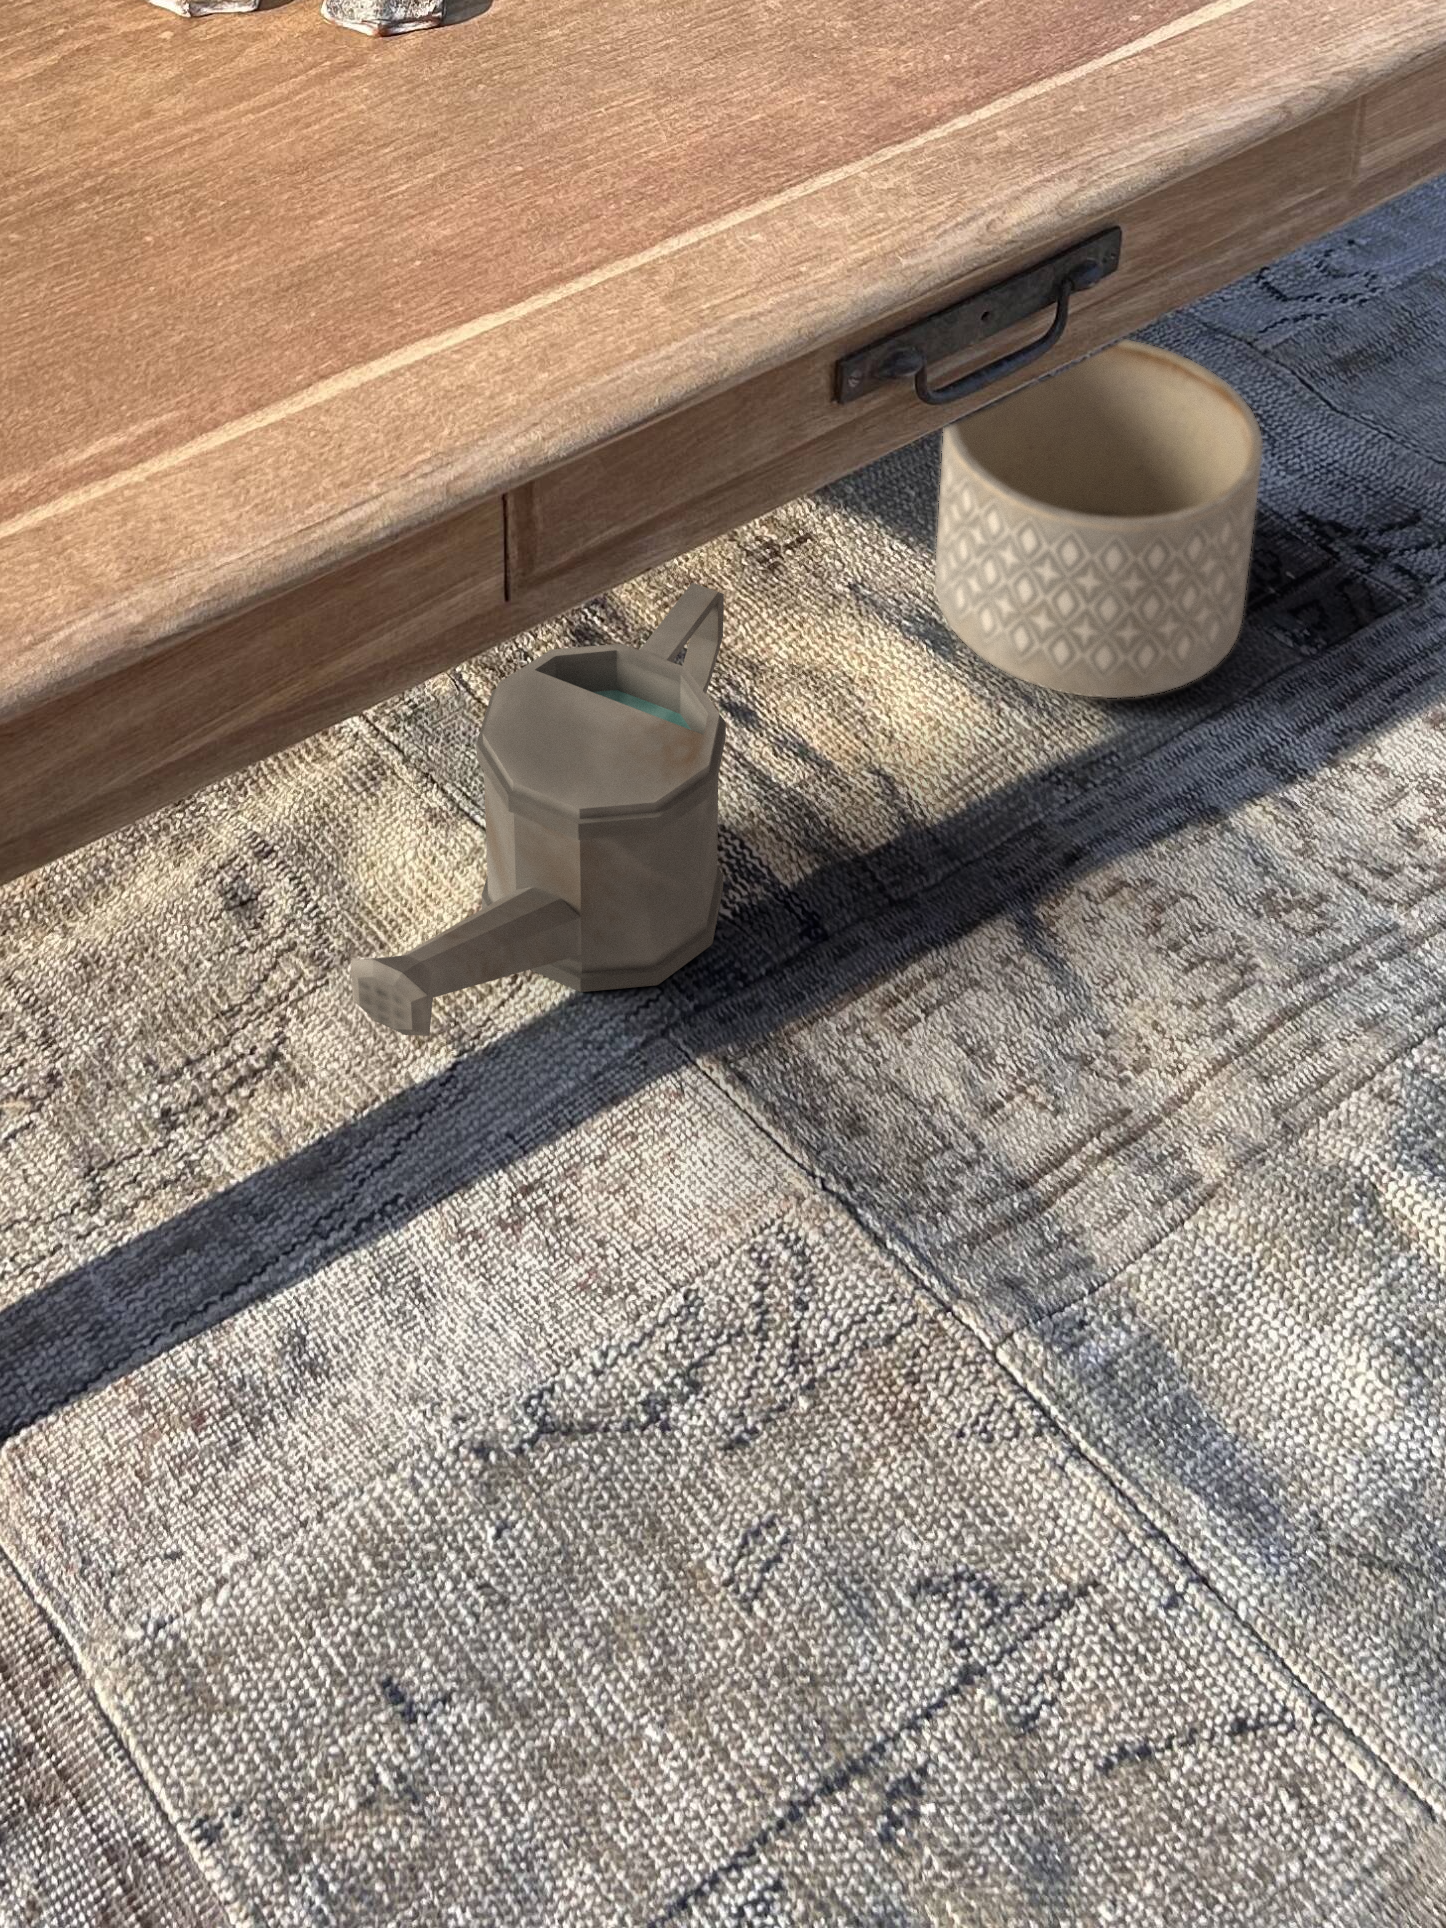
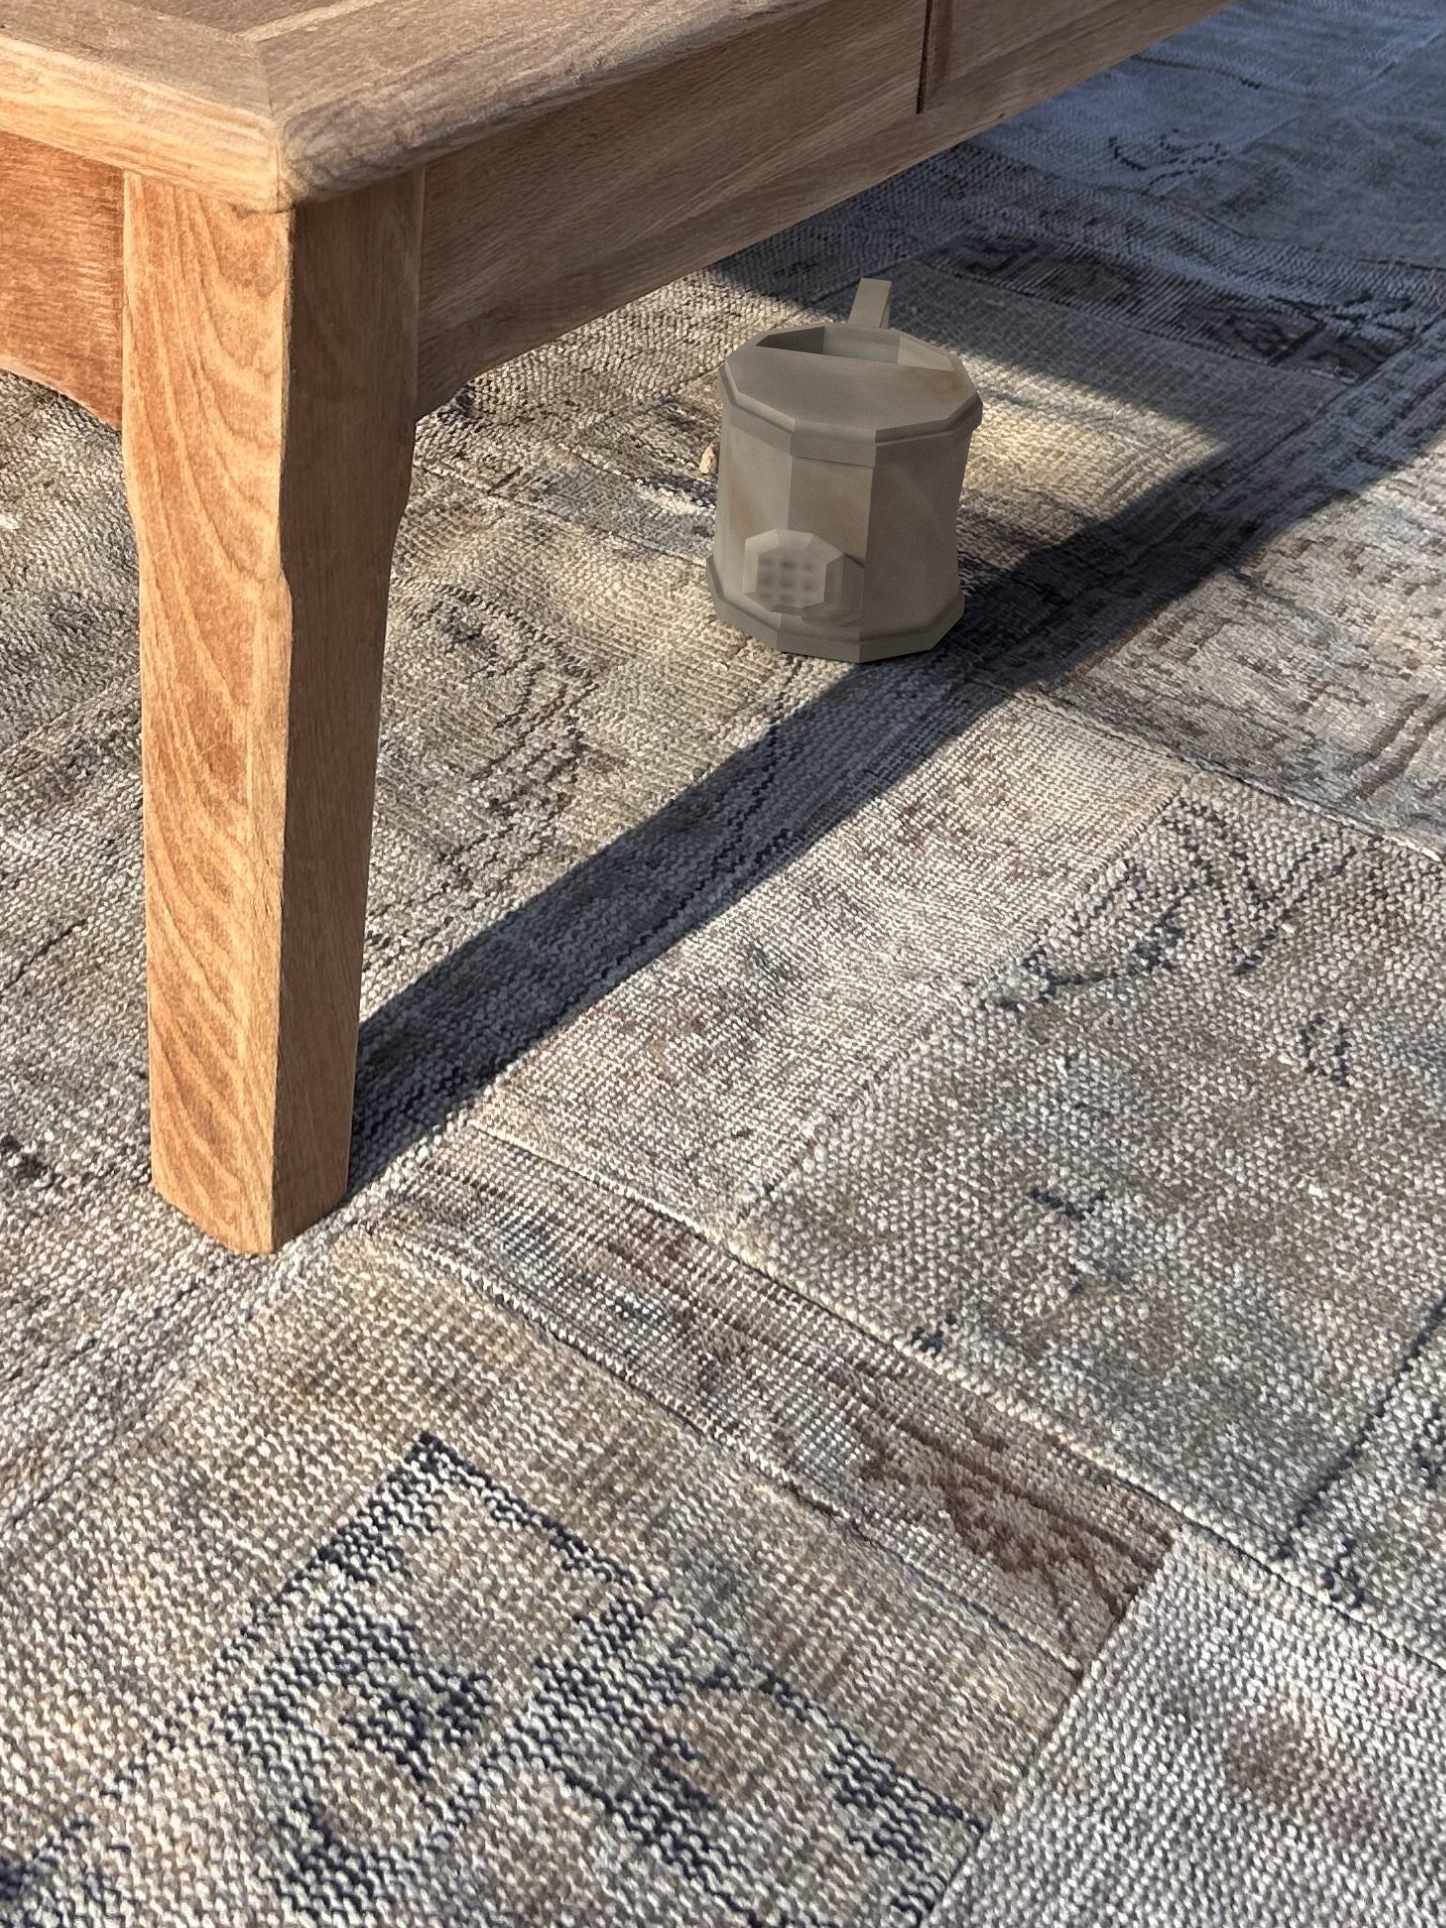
planter: present [935,340,1263,698] -> none [994,90,1329,410]

